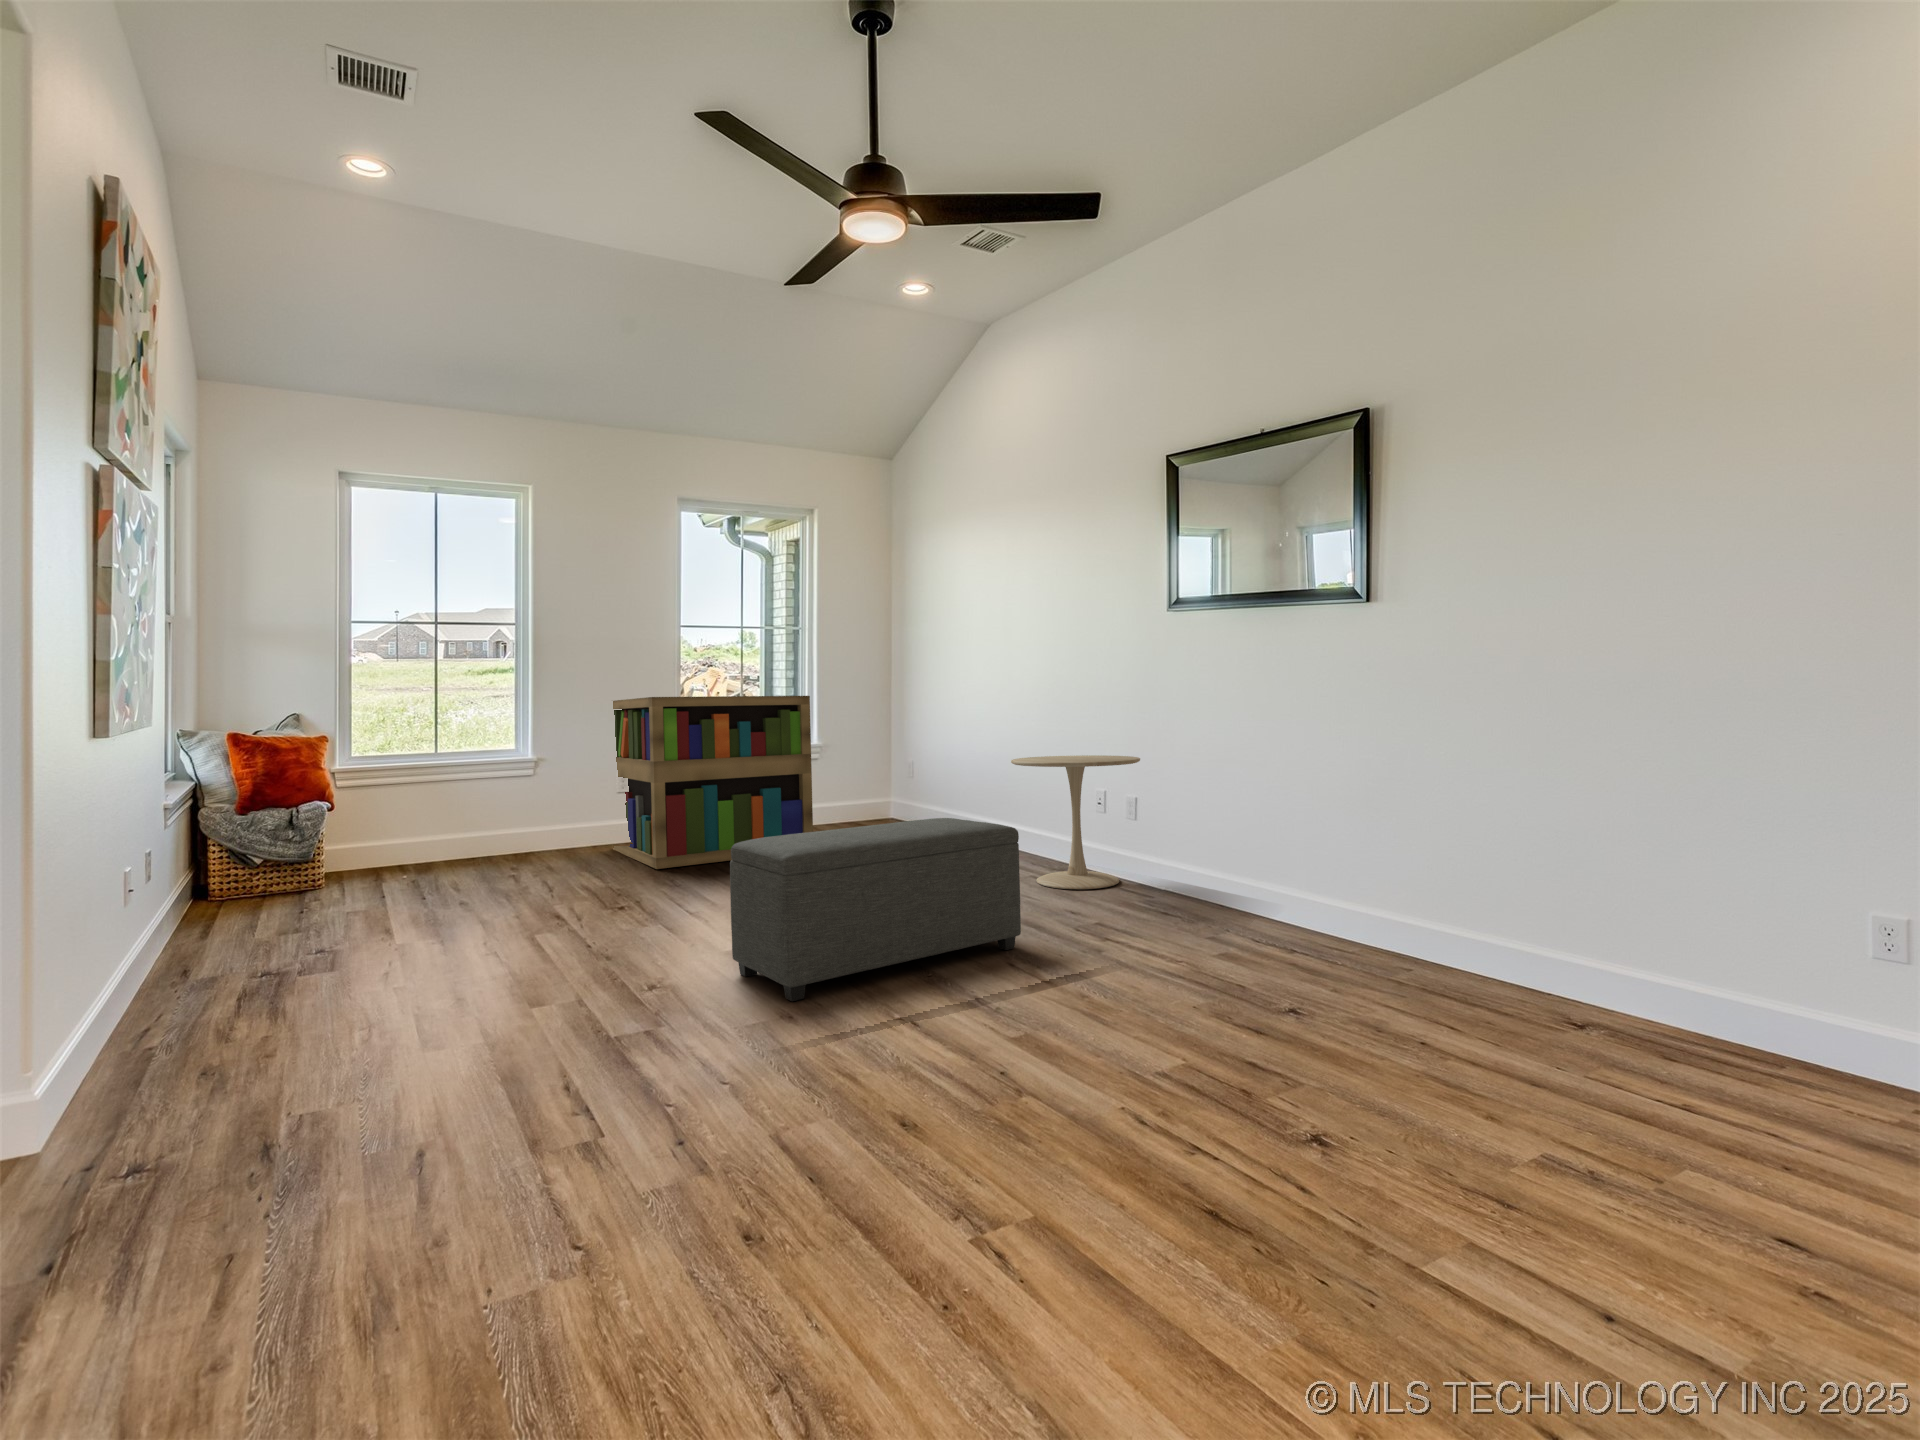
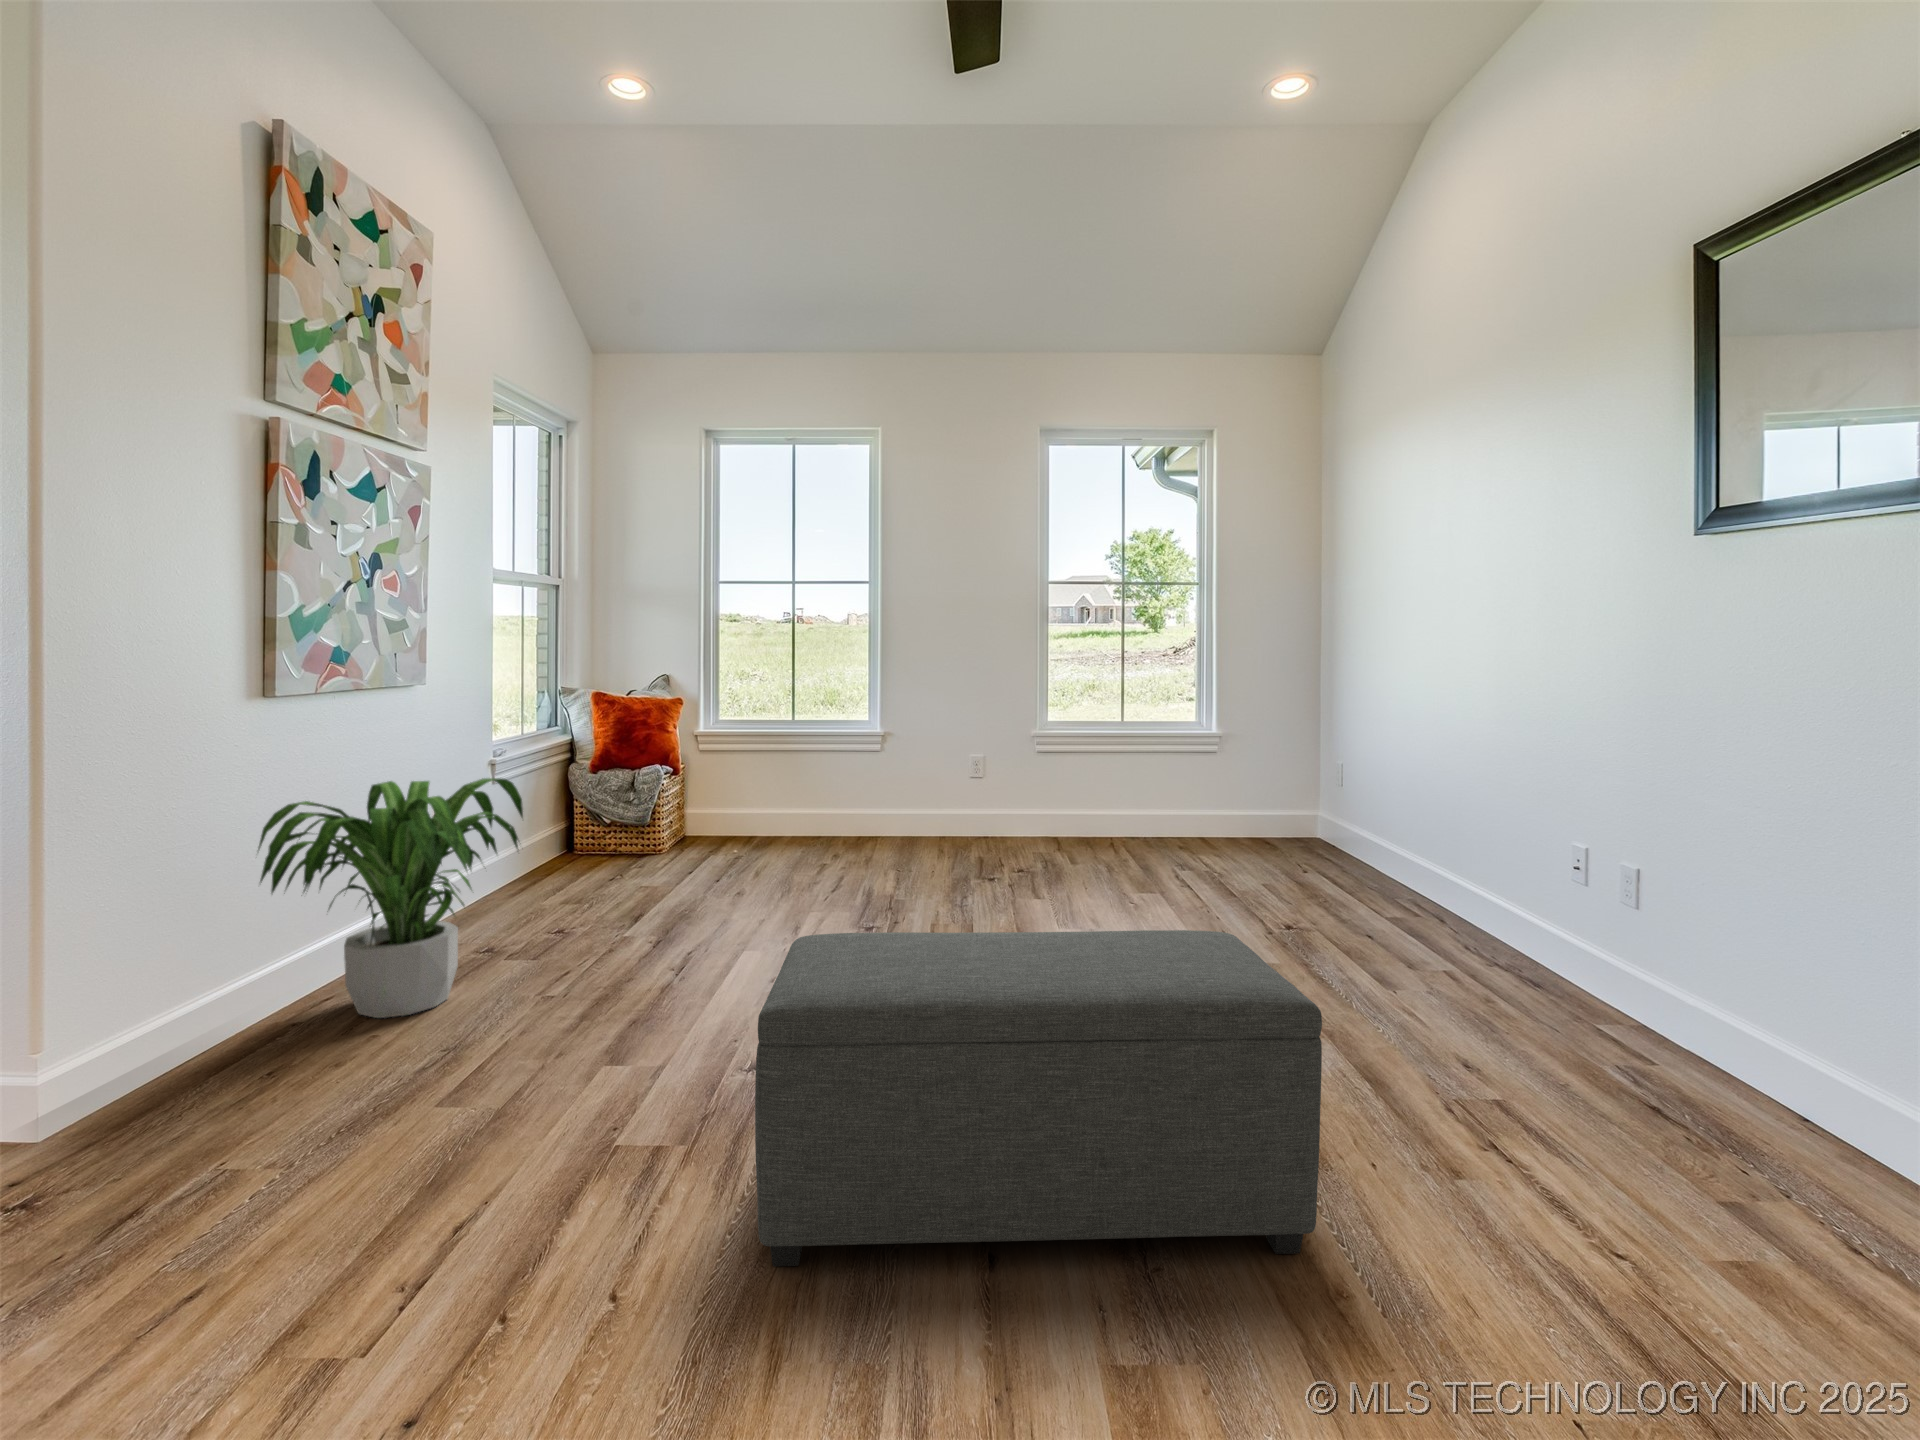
bookshelf: present [613,696,813,869] -> none [962,667,1179,883]
side table: present [1011,755,1140,889] -> none [1447,802,1762,1096]
potted plant: none [136,789,384,1006] -> present [258,778,523,1018]

